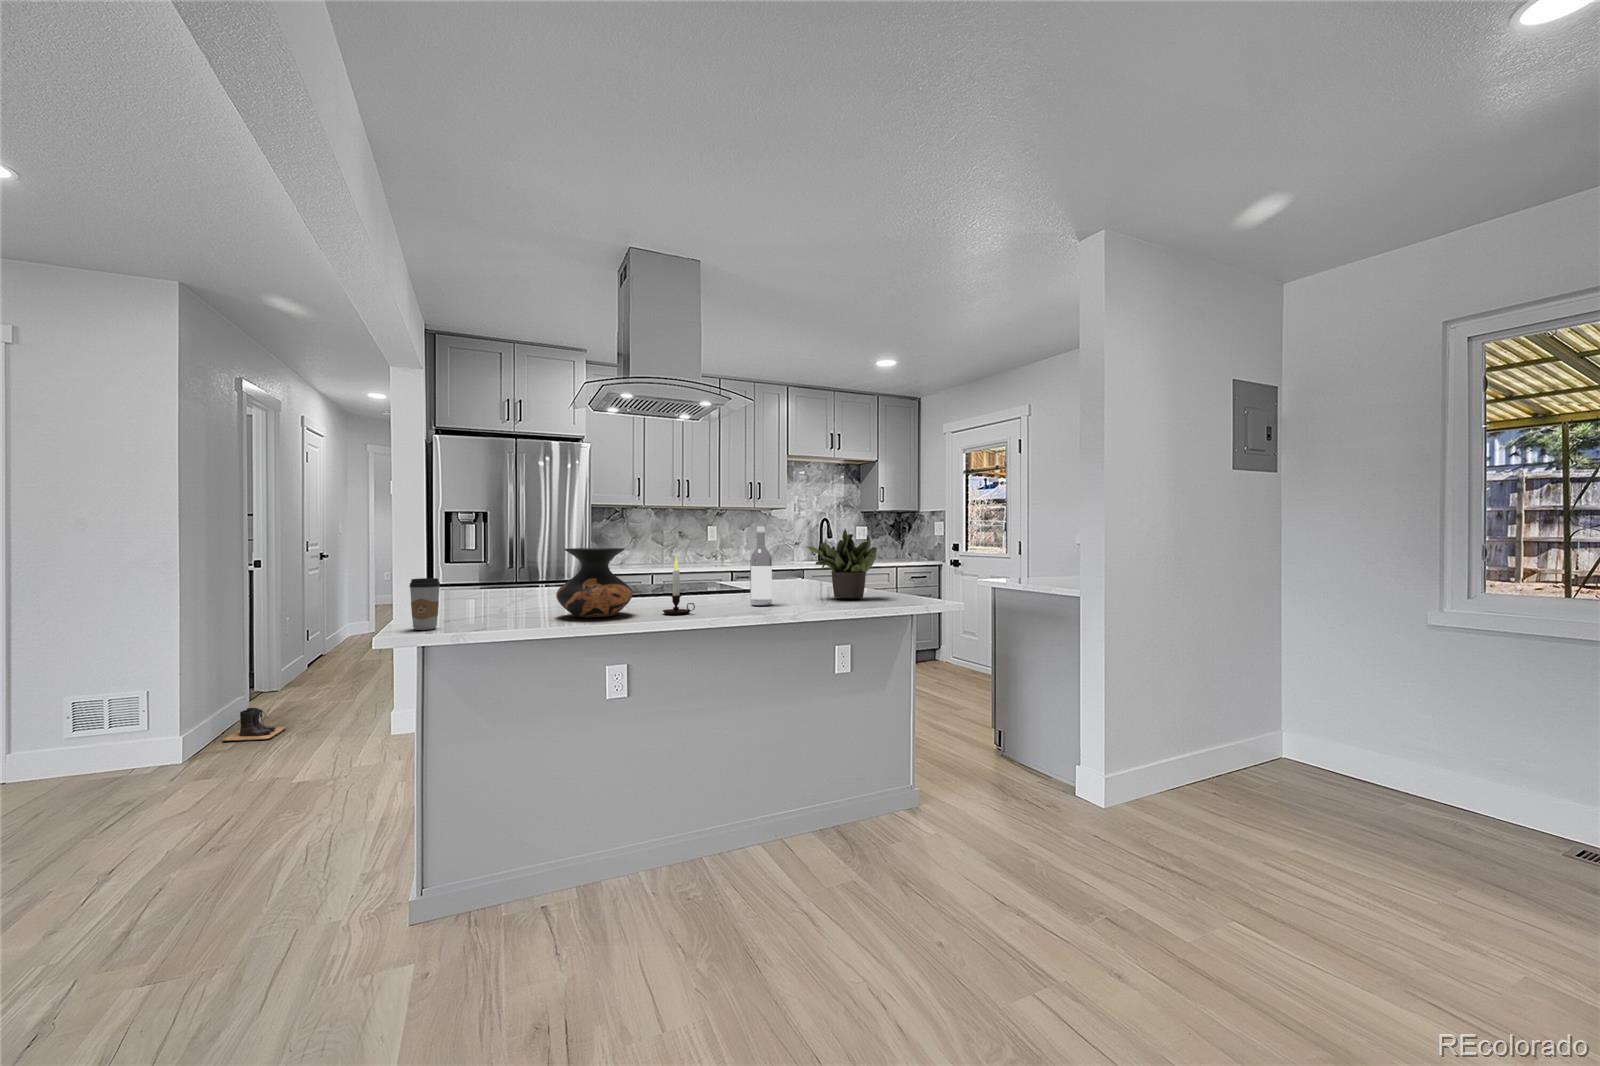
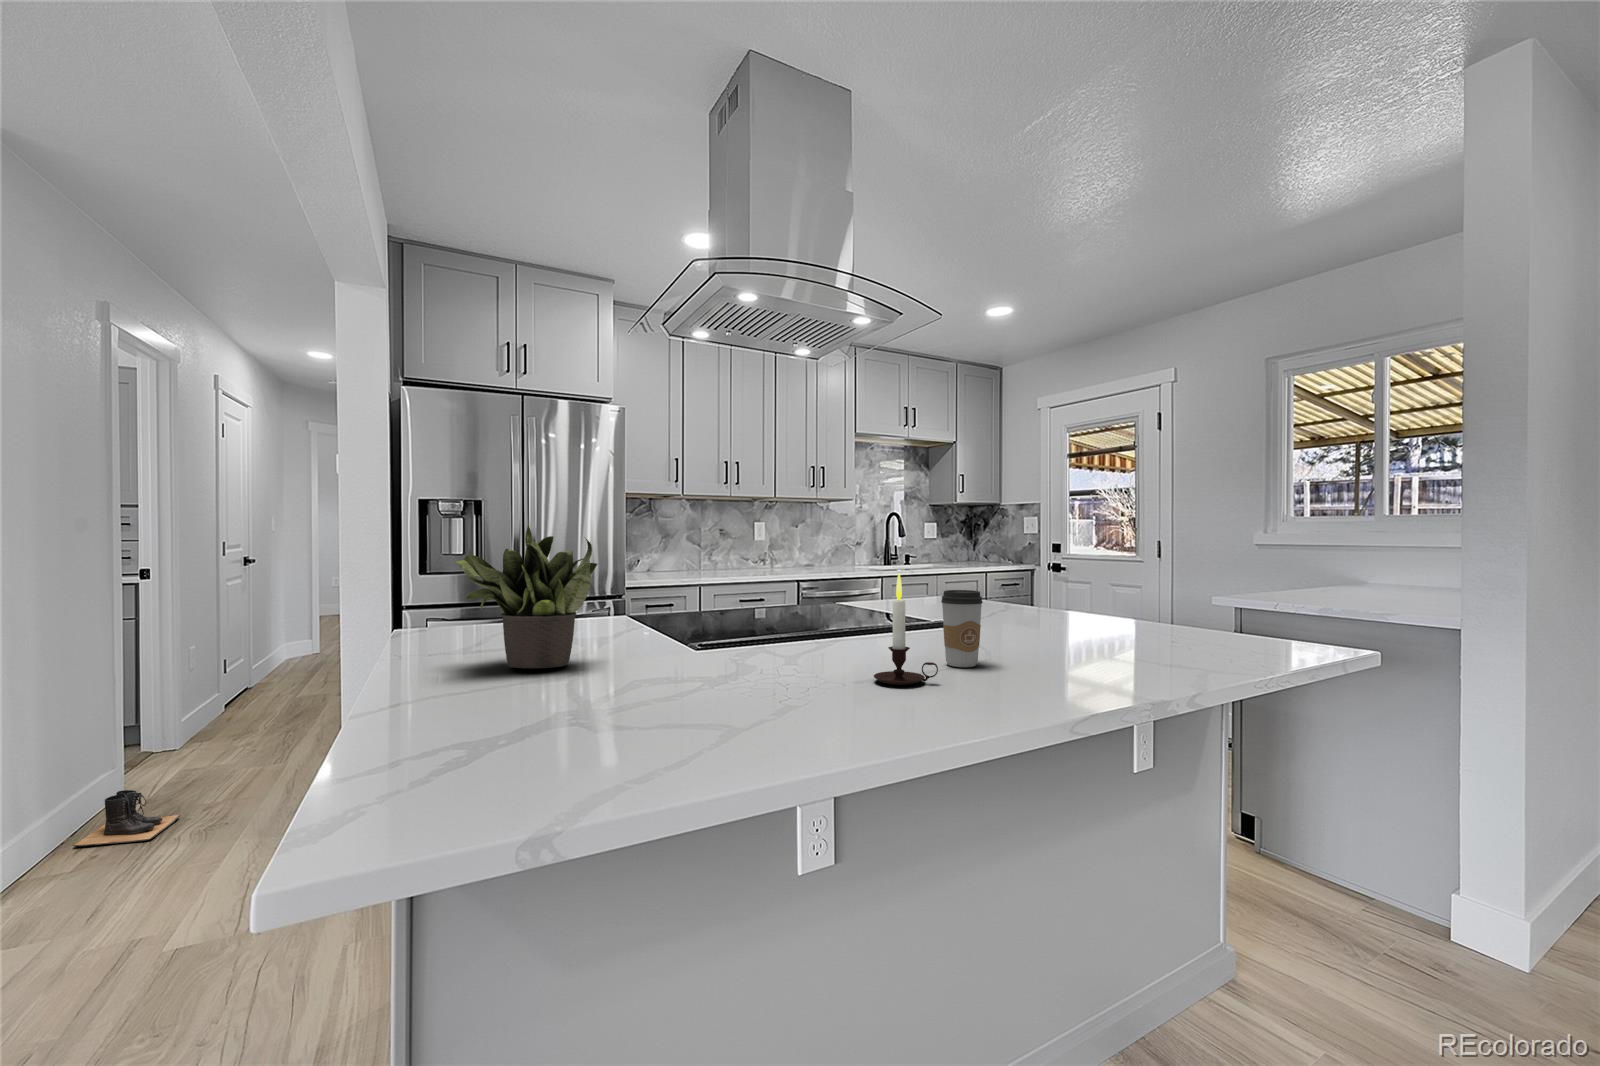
wine bottle: present [750,526,772,606] -> none [988,518,1027,657]
potted plant: present [805,529,877,598] -> present [455,524,598,668]
vase: present [556,548,633,618] -> none [681,558,826,699]
coffee cup: present [409,578,440,630] -> present [941,590,983,667]

